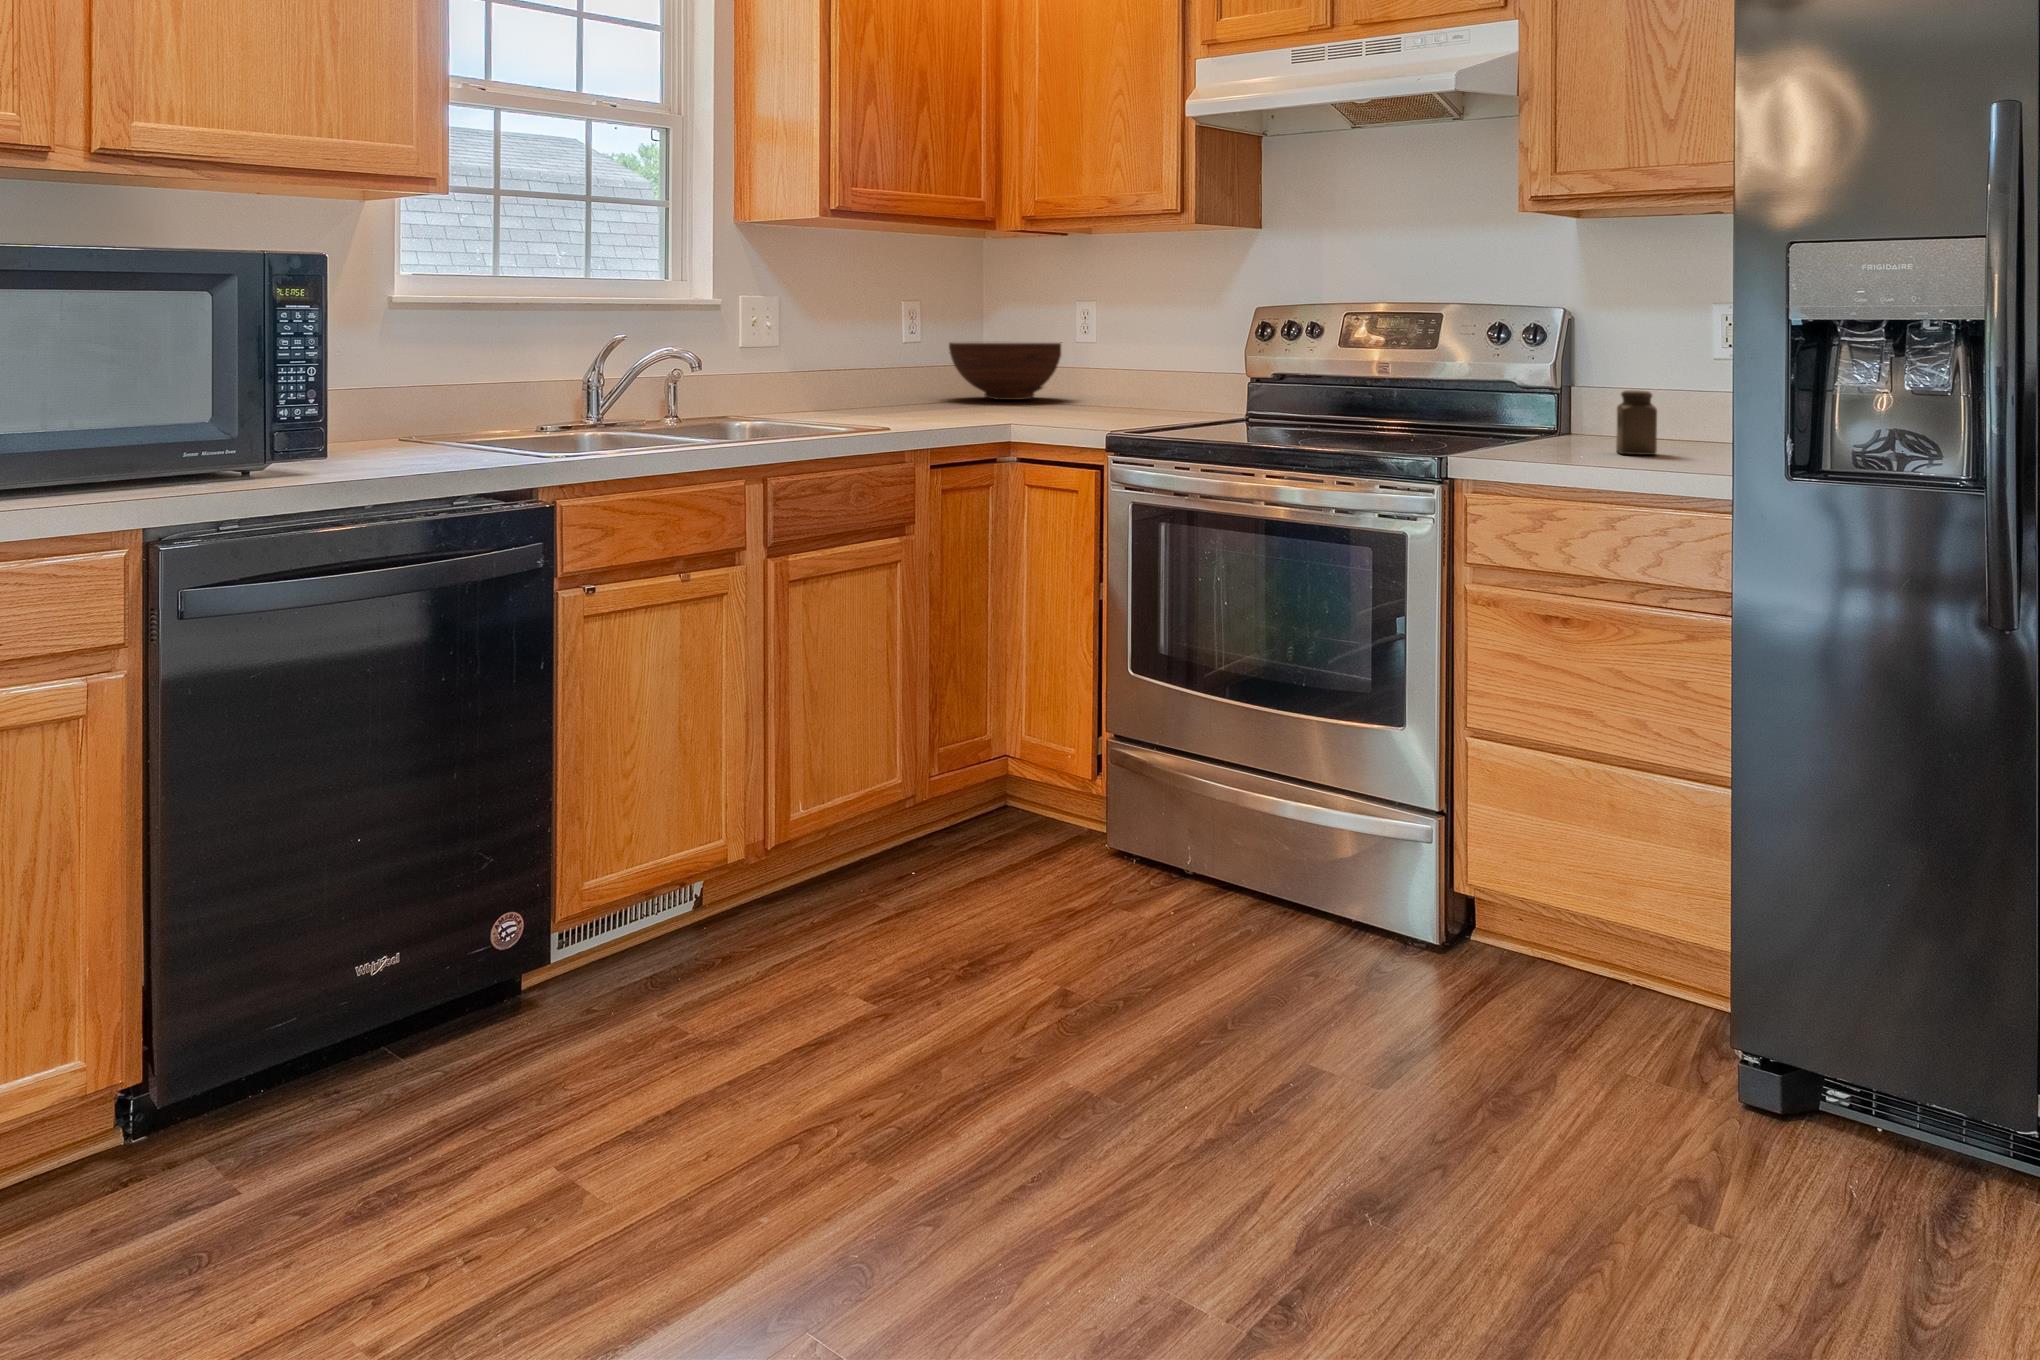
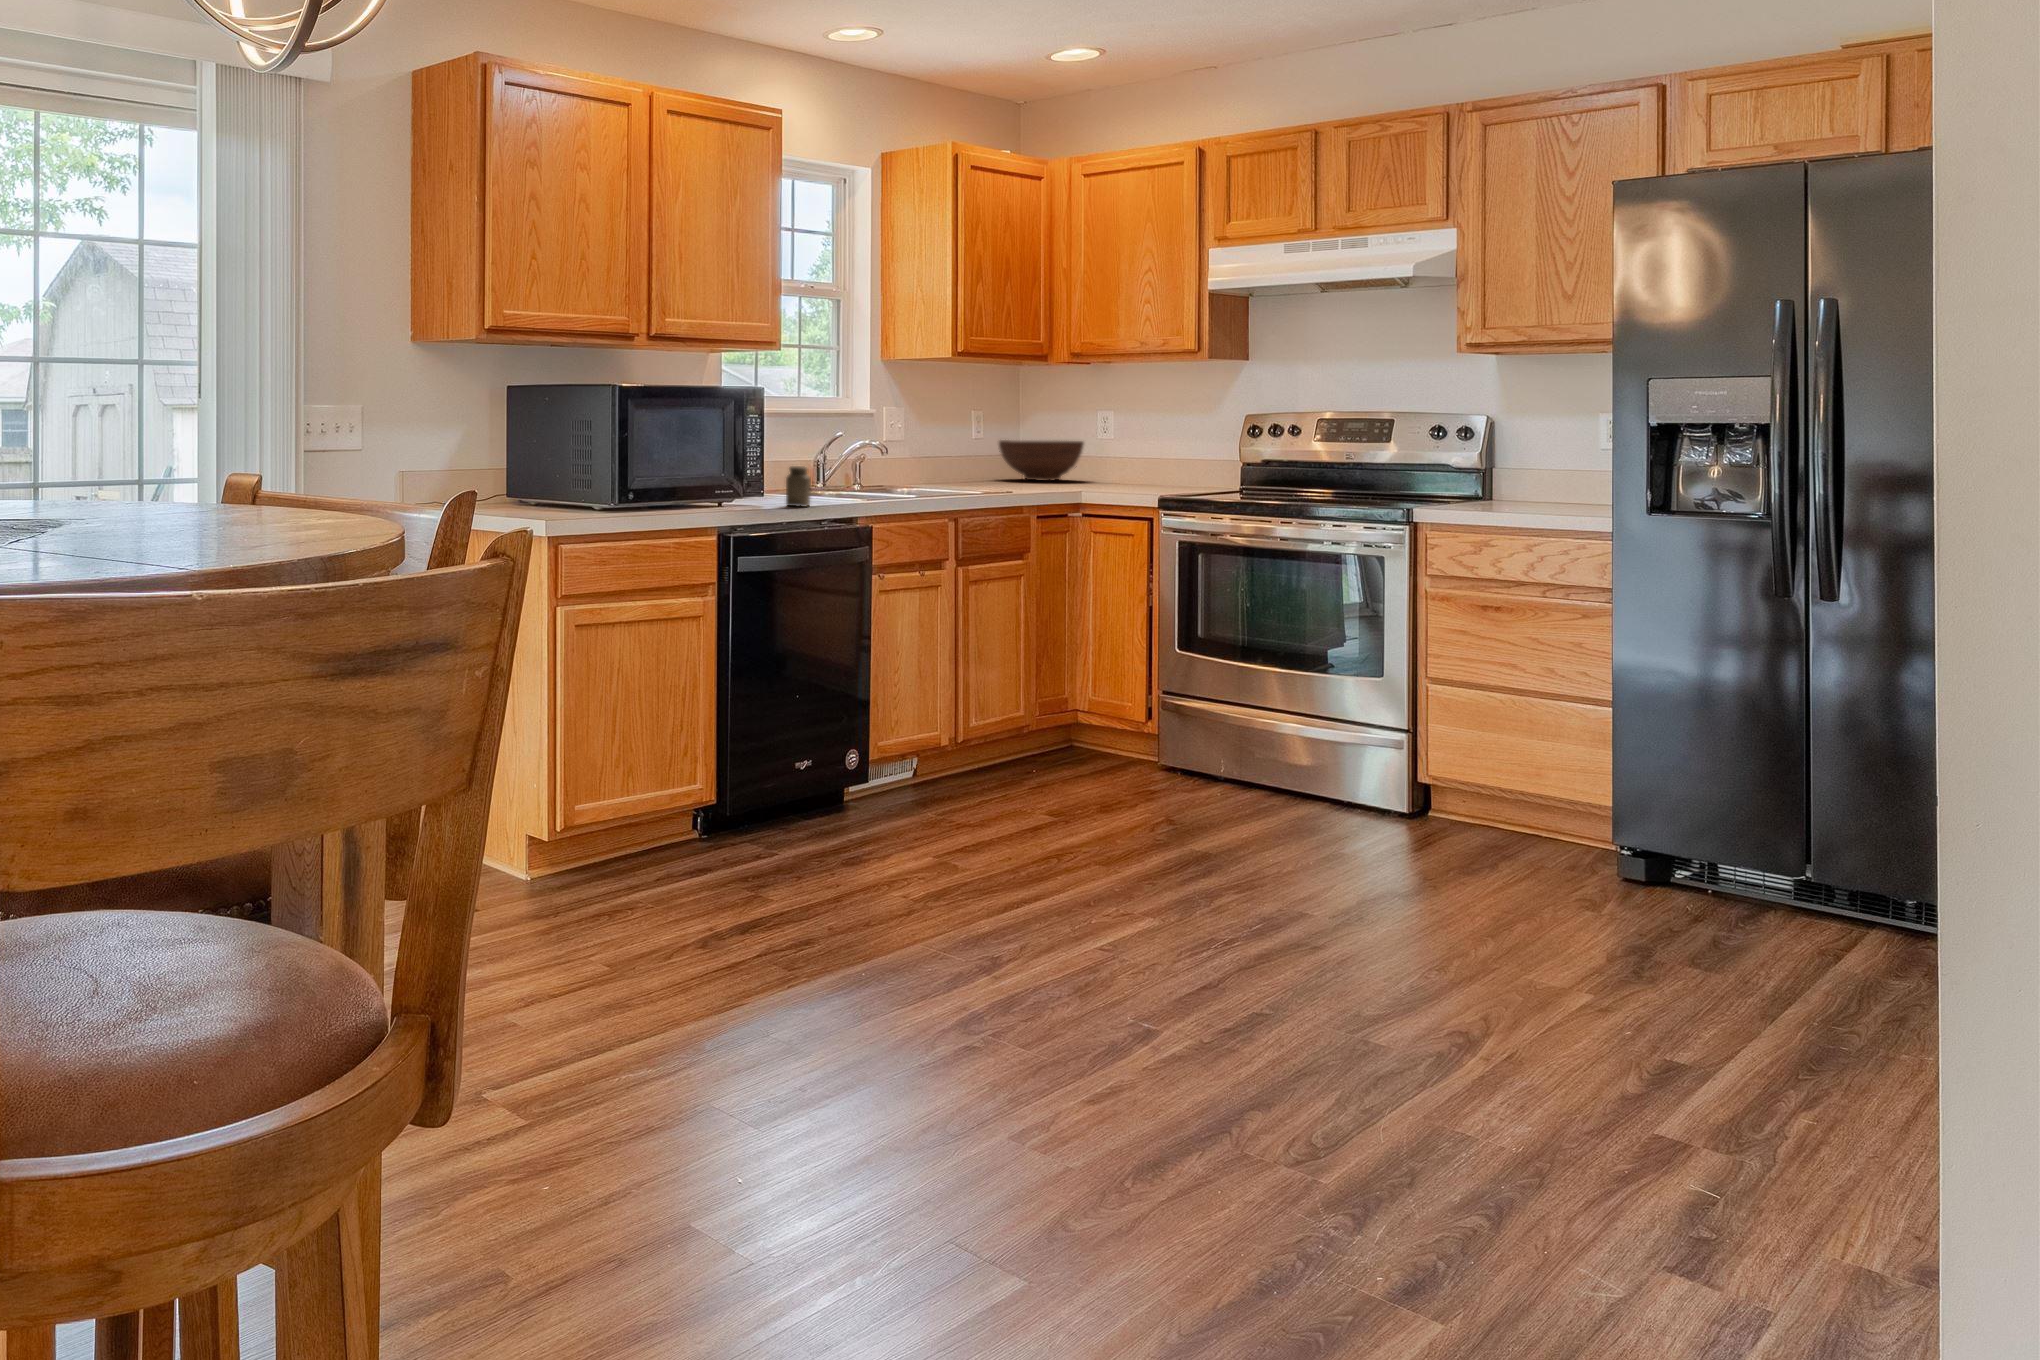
salt shaker: present [1616,390,1657,455] -> present [786,466,811,507]

